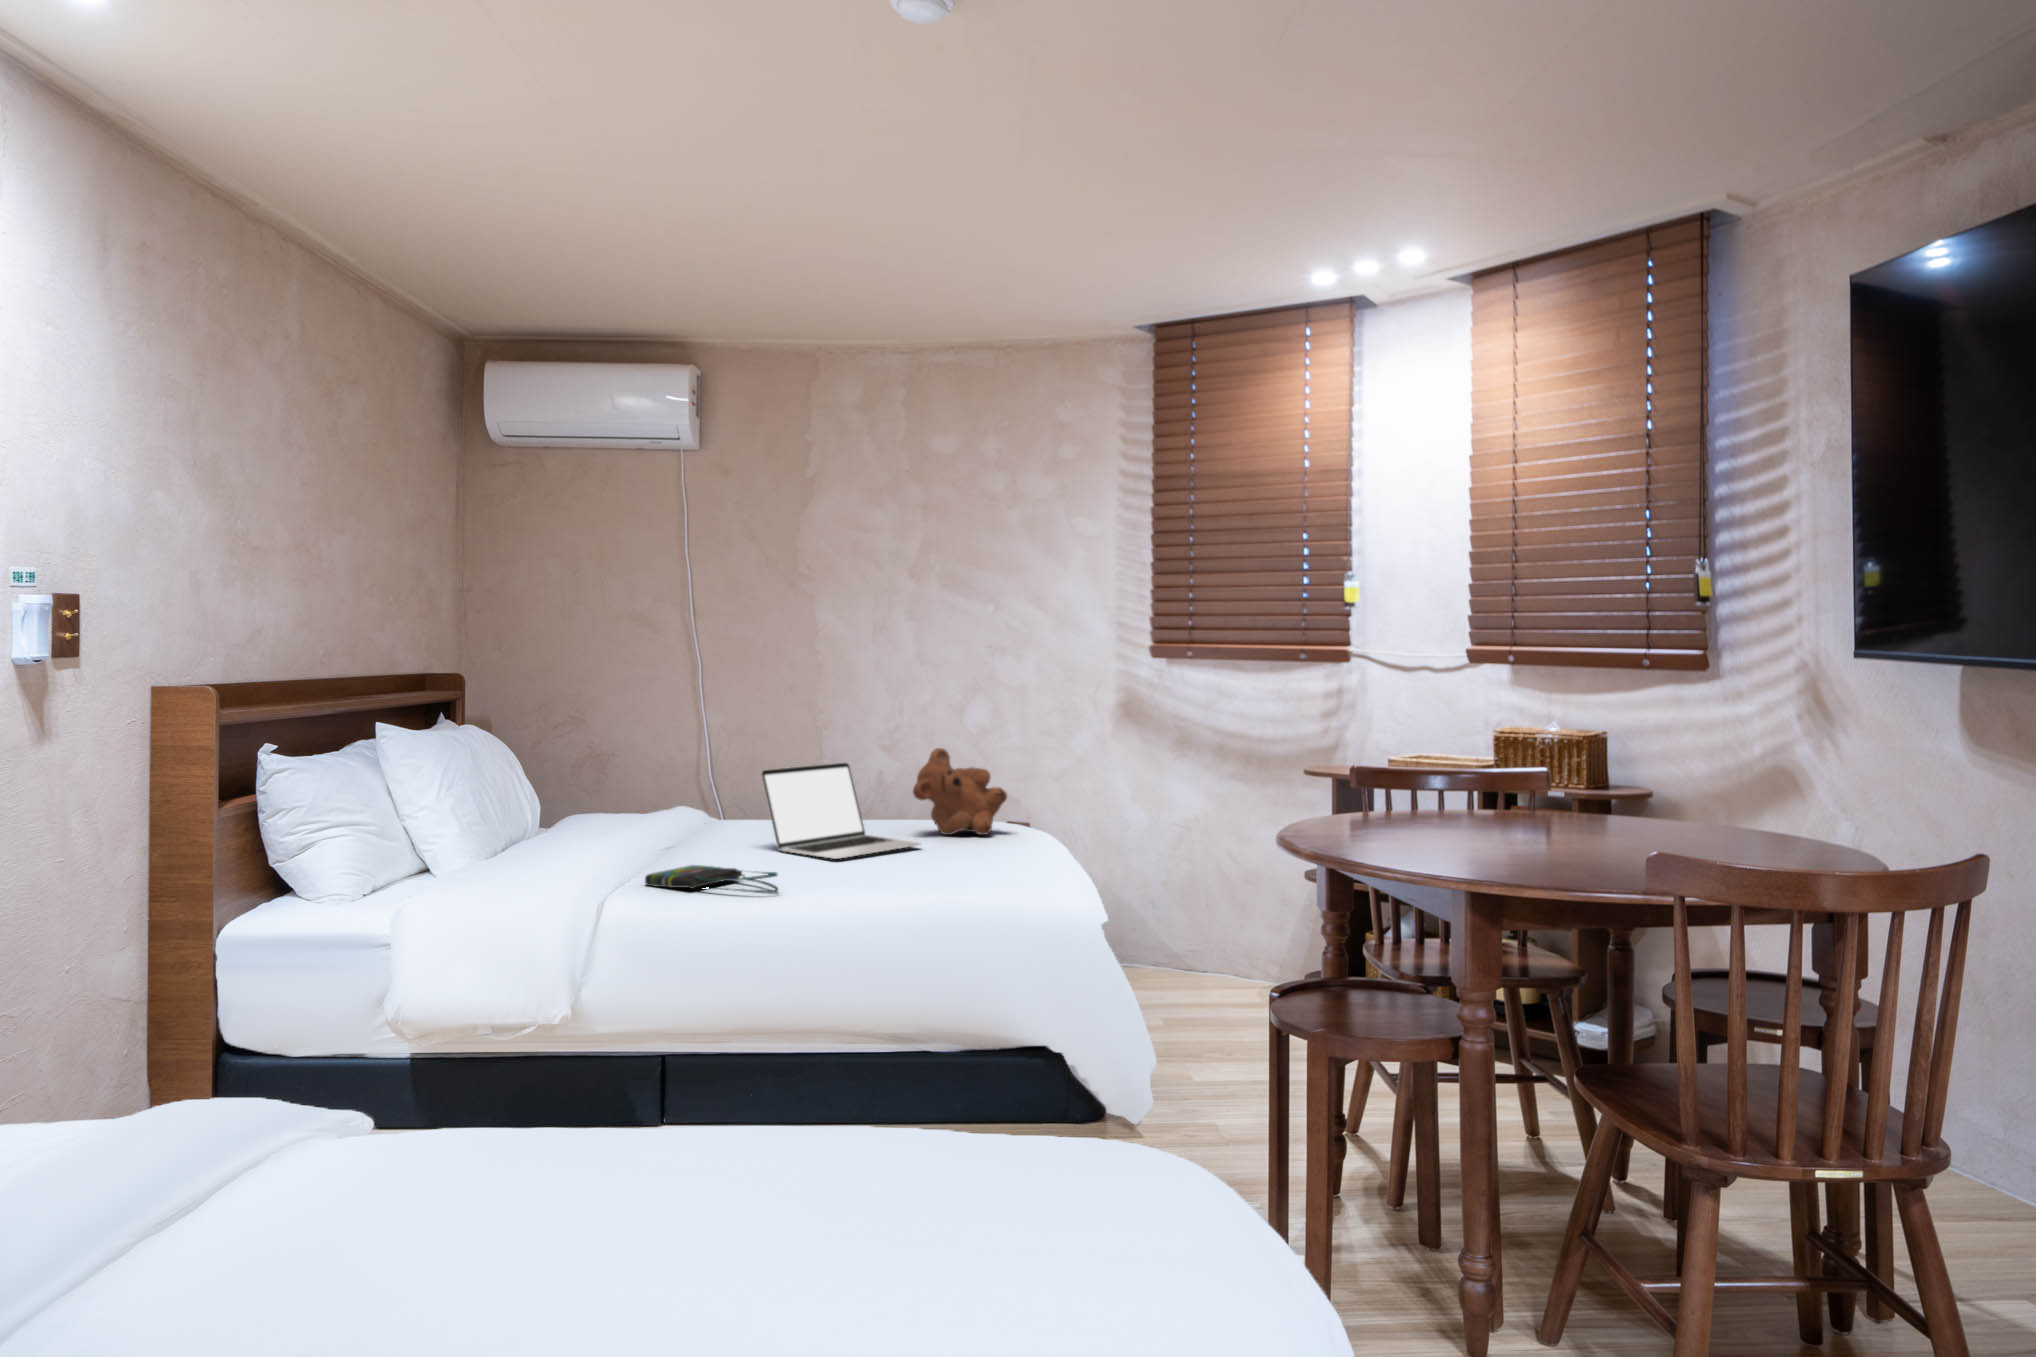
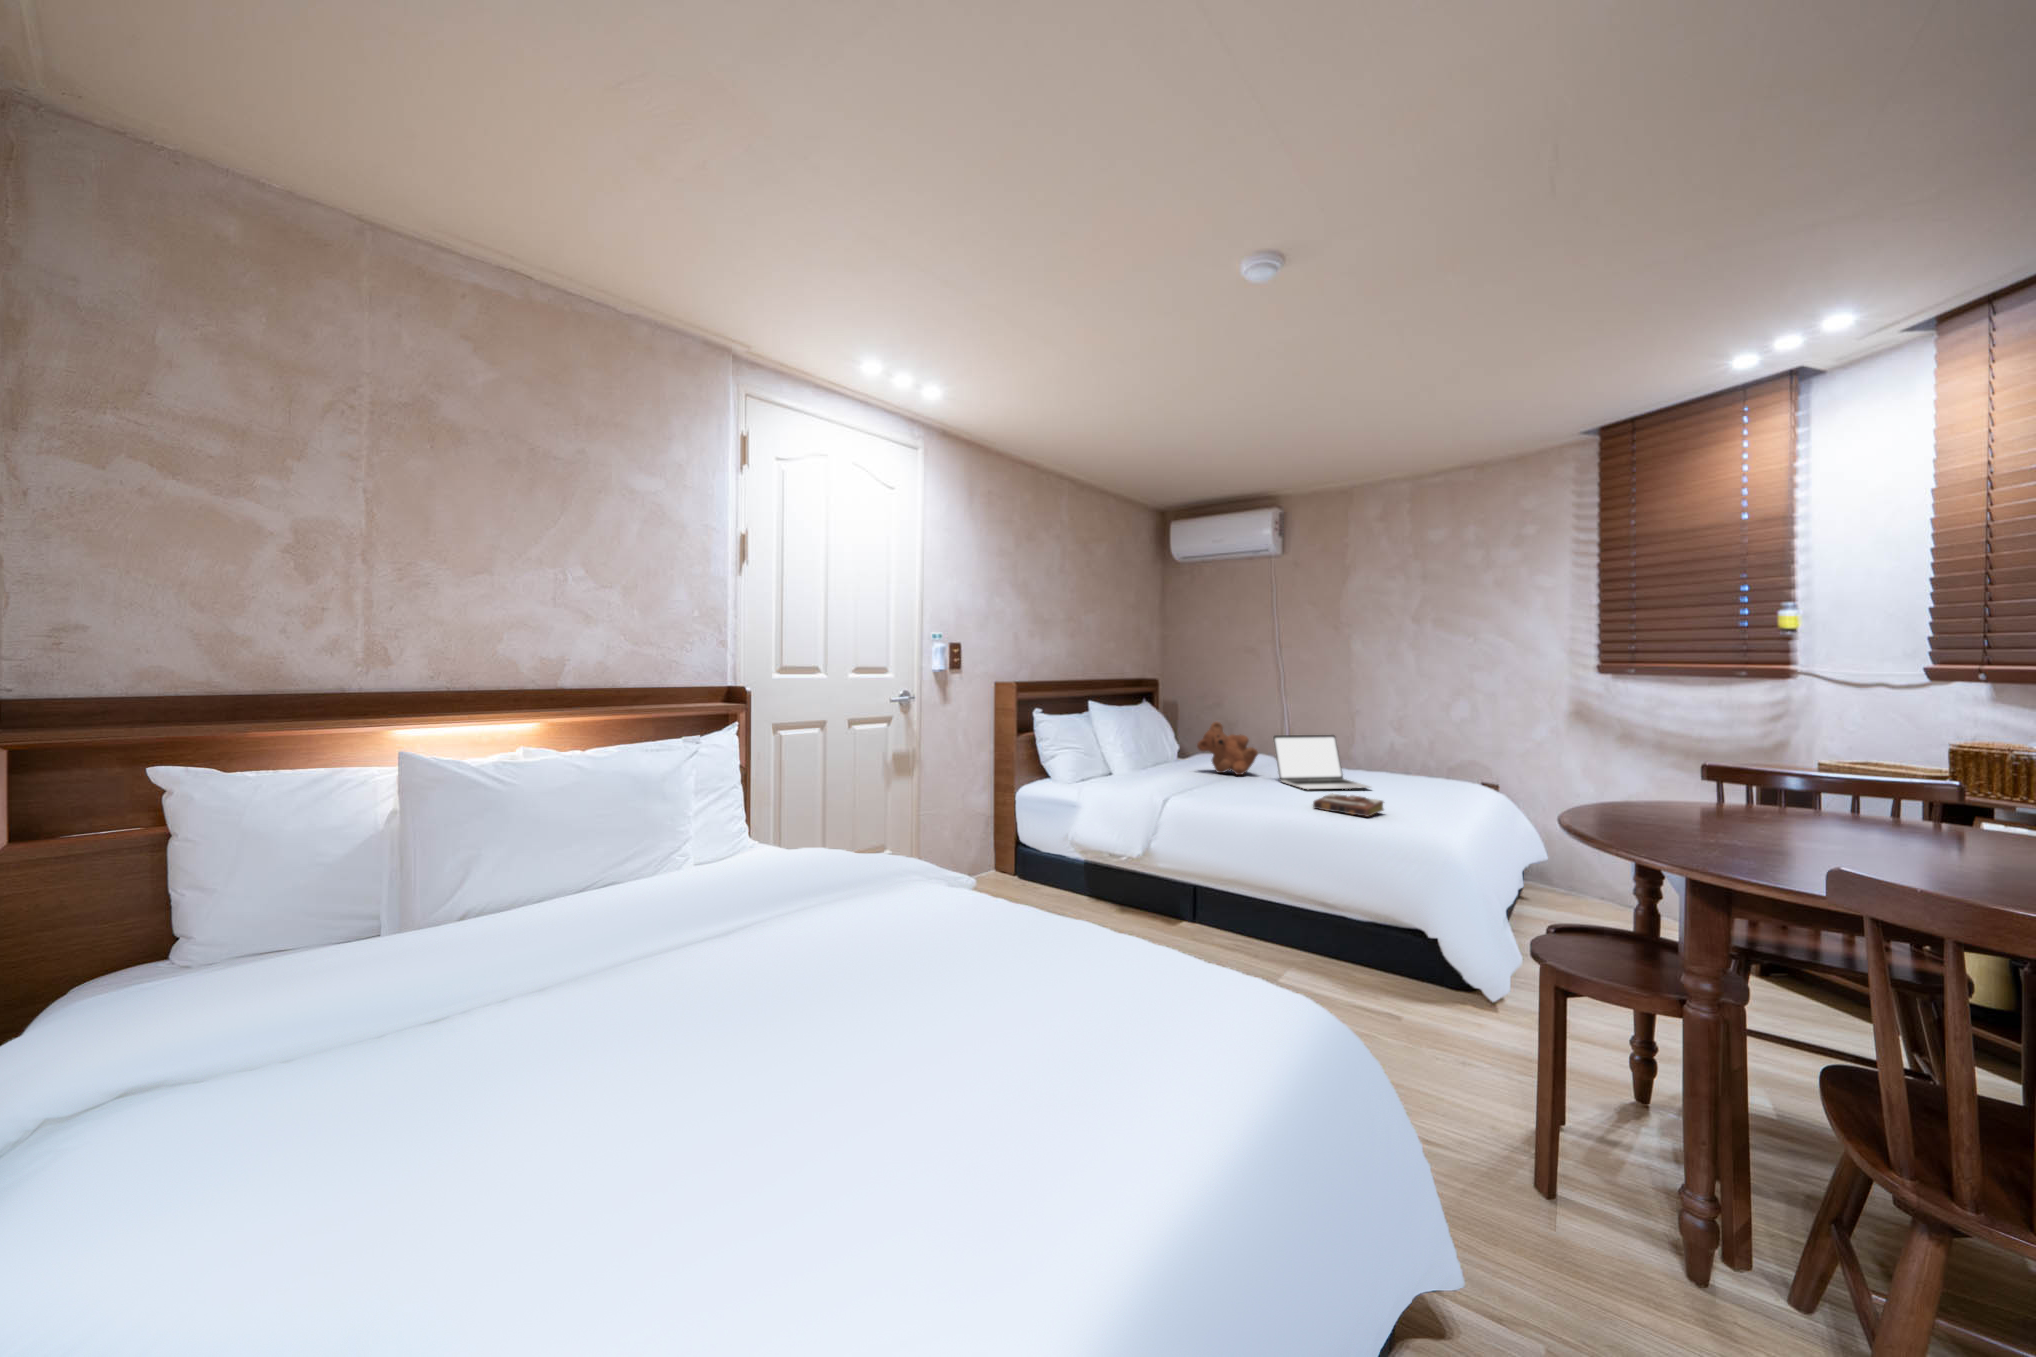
teddy bear: present [913,748,1007,835] -> present [1197,722,1258,775]
book: none [888,860,989,892] -> present [1313,794,1383,817]
tote bag: present [645,865,778,894] -> none [1185,783,1247,801]

